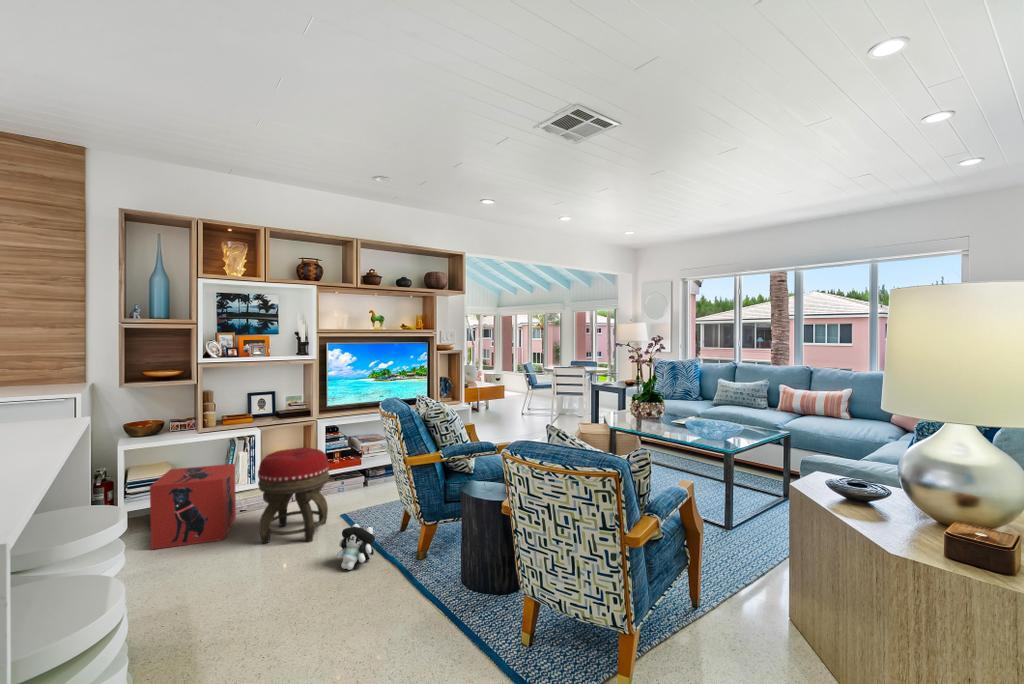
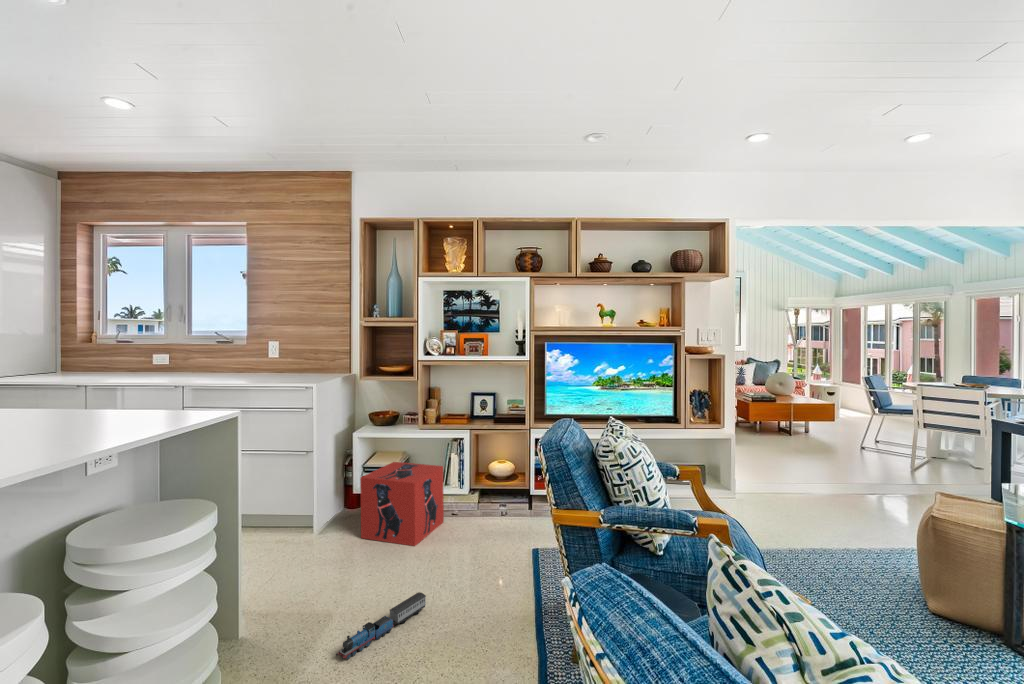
footstool: present [258,447,329,543] -> none [437,462,513,578]
plush toy: present [337,524,375,570] -> none [477,578,522,640]
toy train: none [230,558,282,616] -> present [336,592,426,659]

